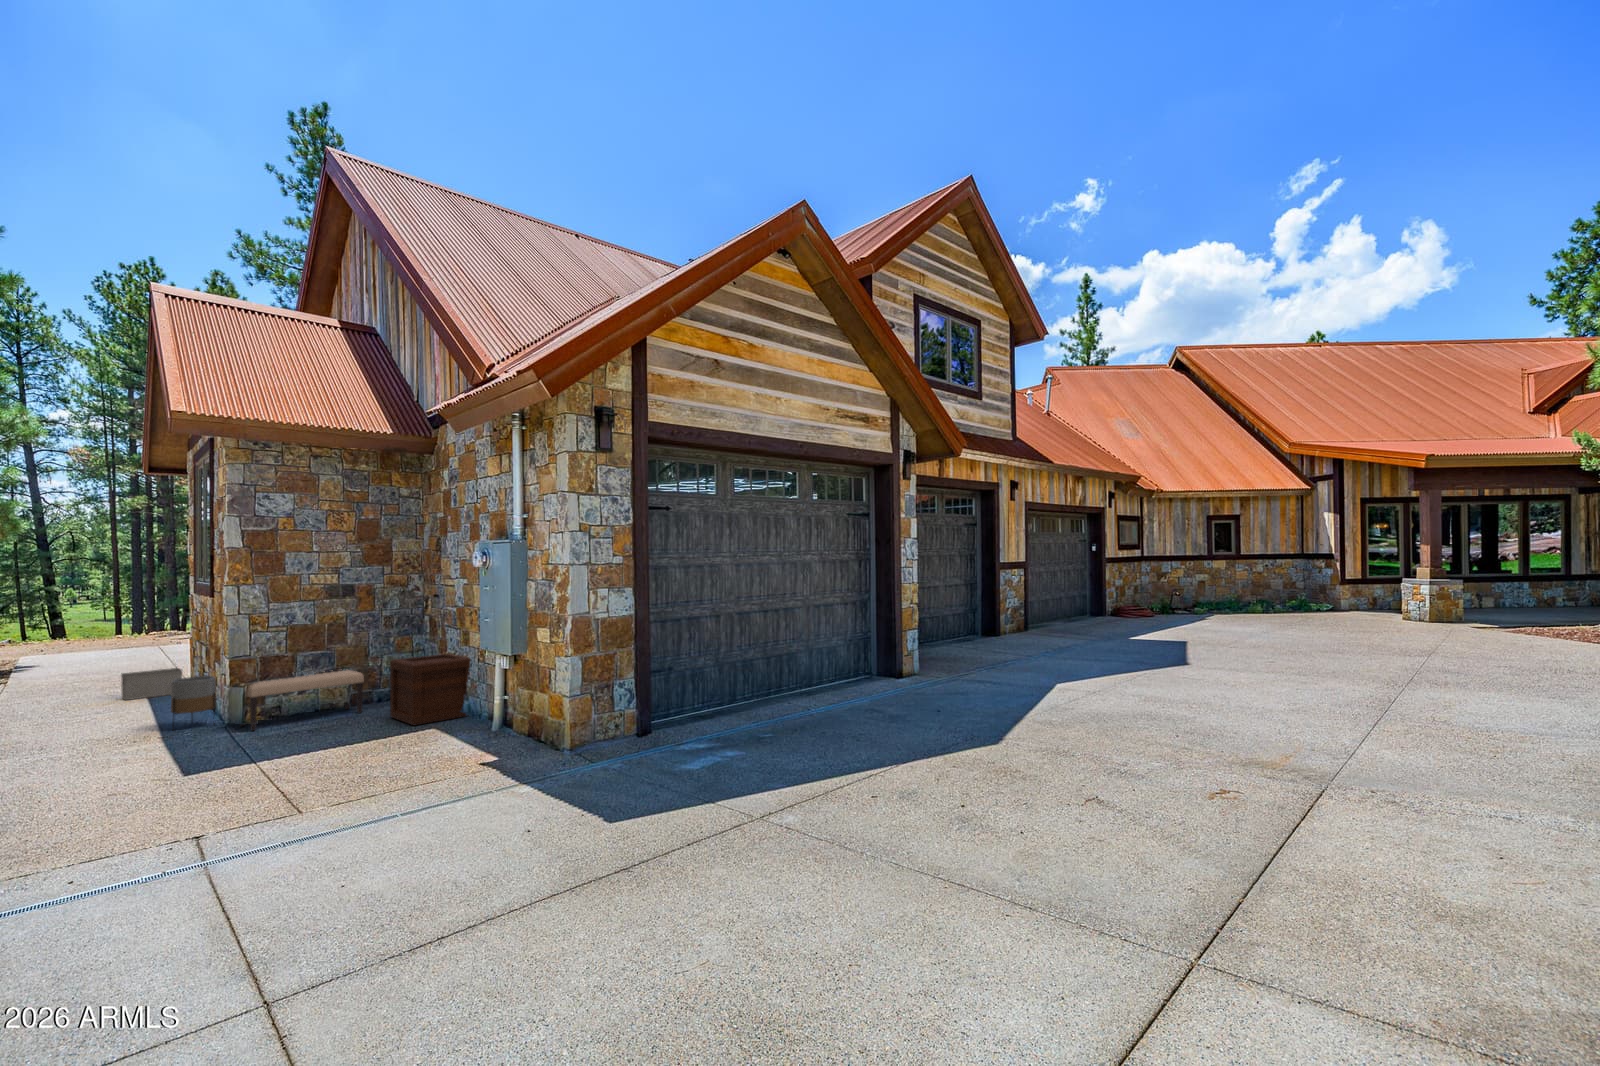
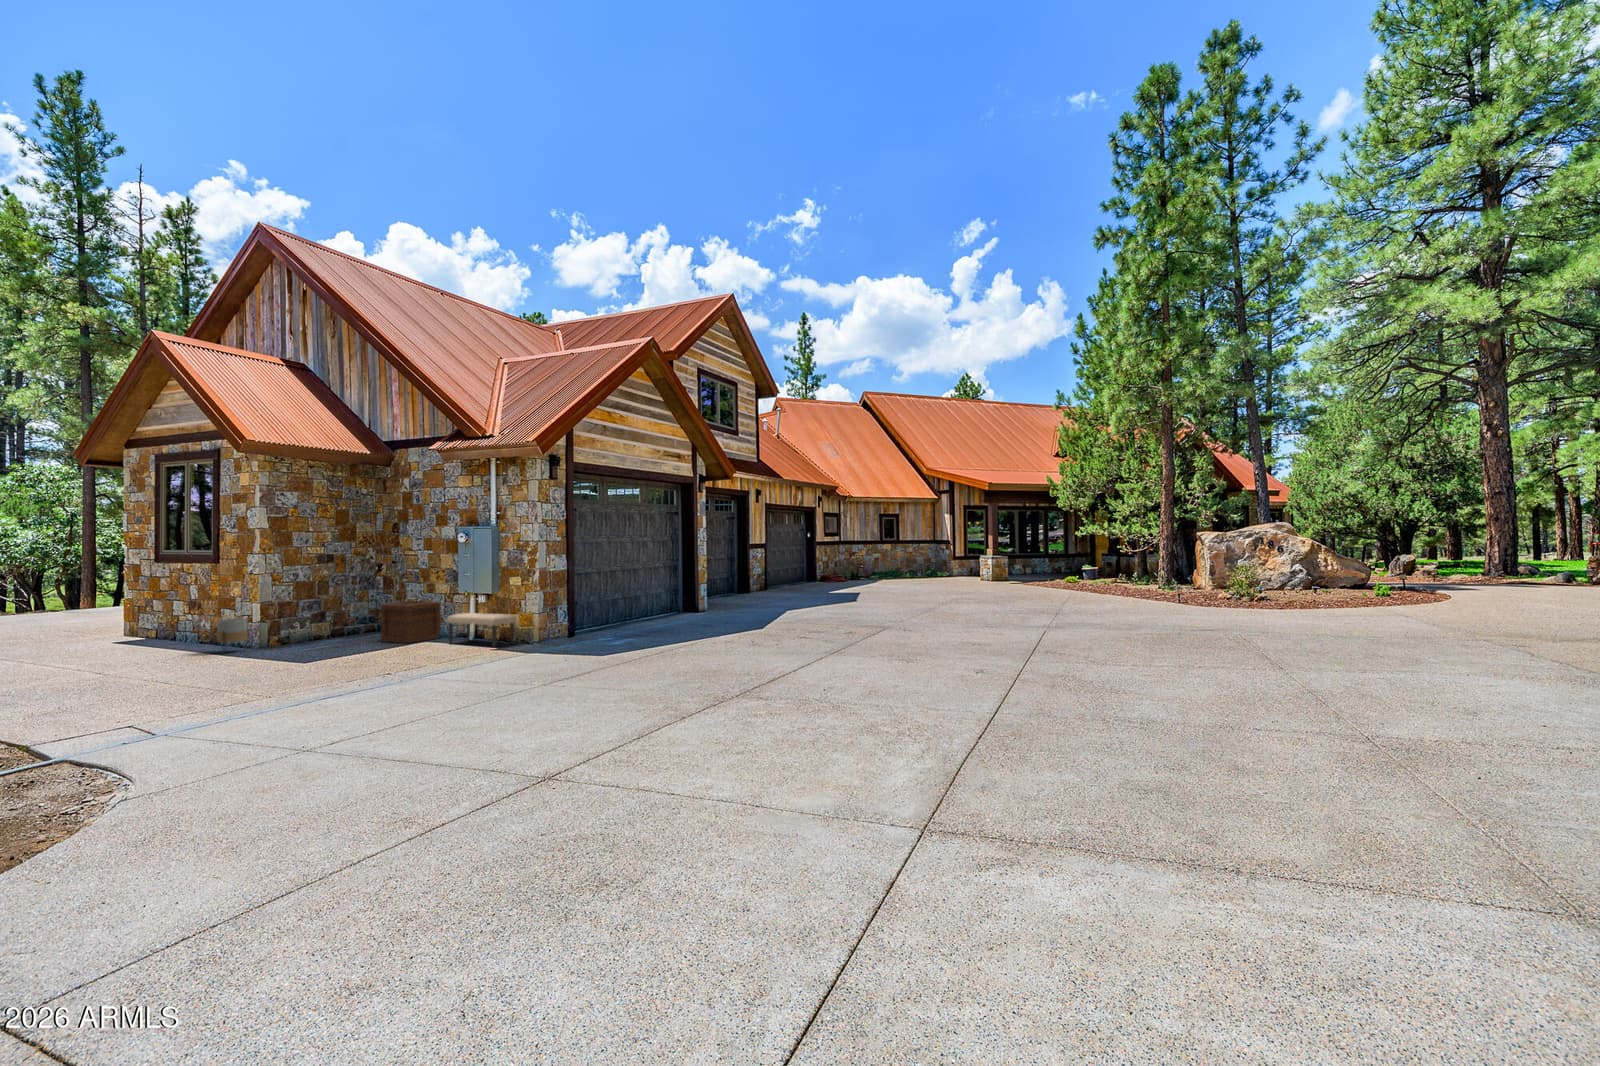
storage bin: present [121,668,182,700] -> none [93,623,147,647]
bench: present [240,670,364,731] -> present [447,613,515,647]

